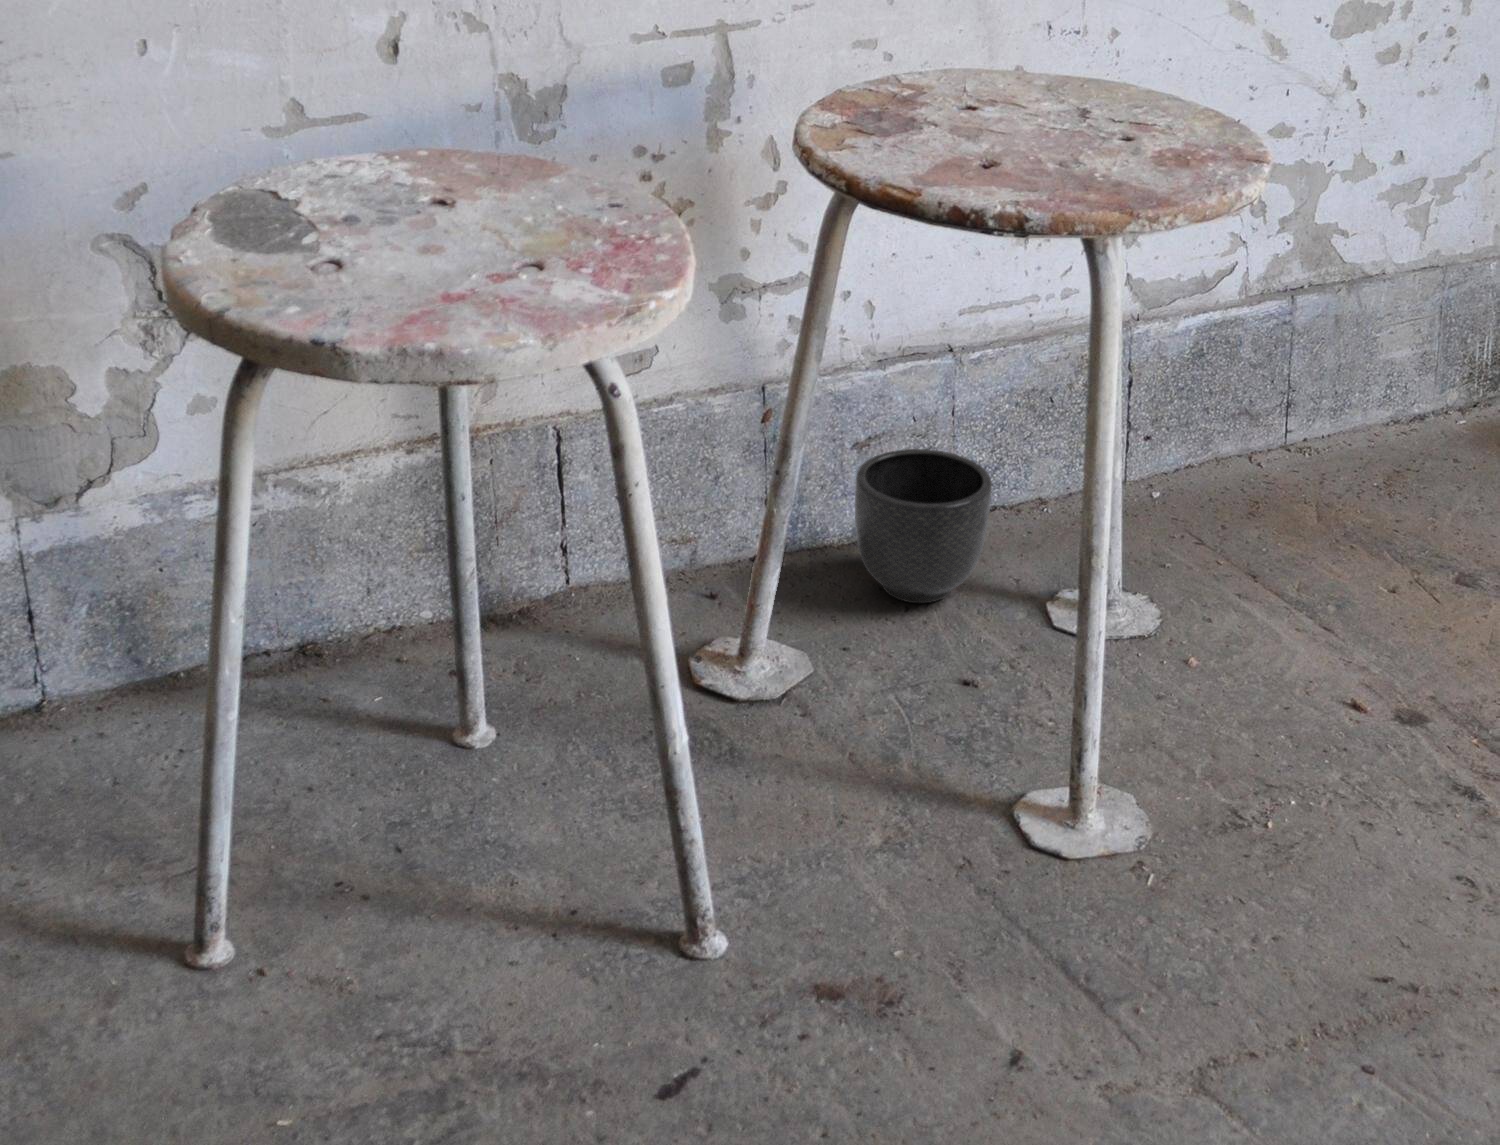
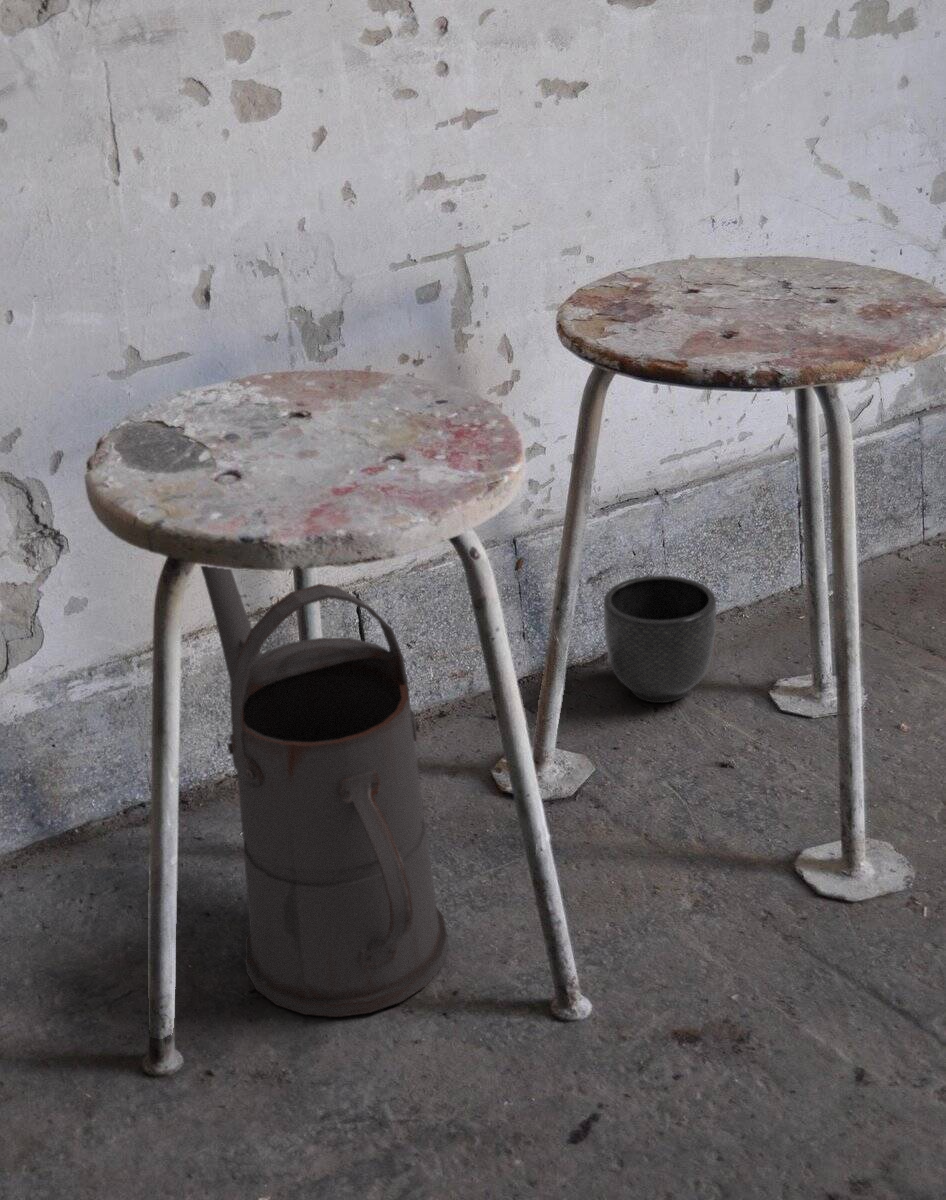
watering can: none [335,343,583,917] -> present [201,566,448,1017]

